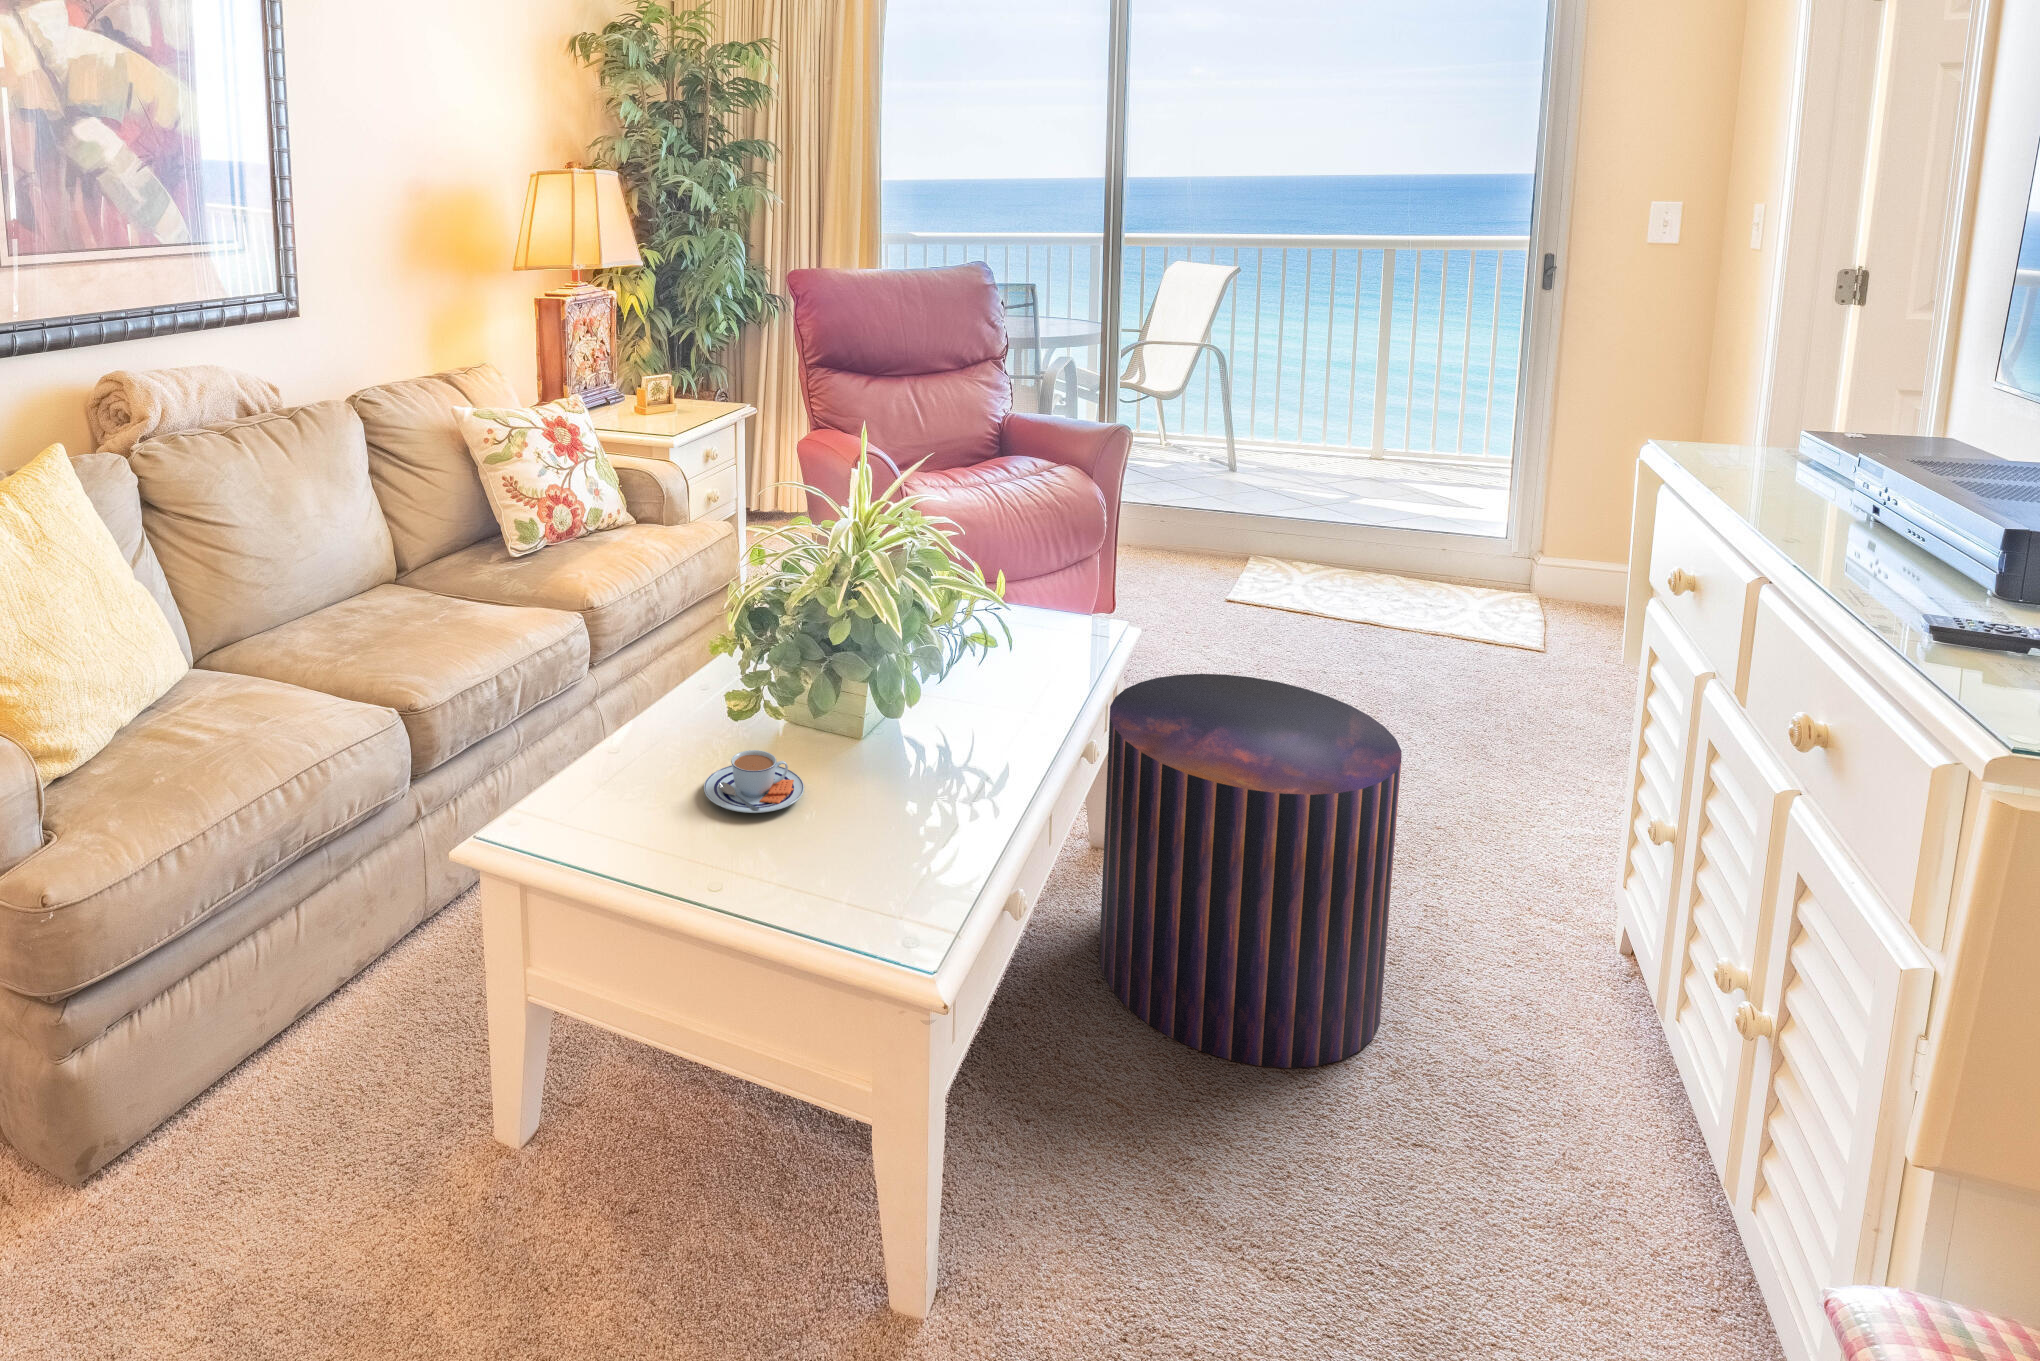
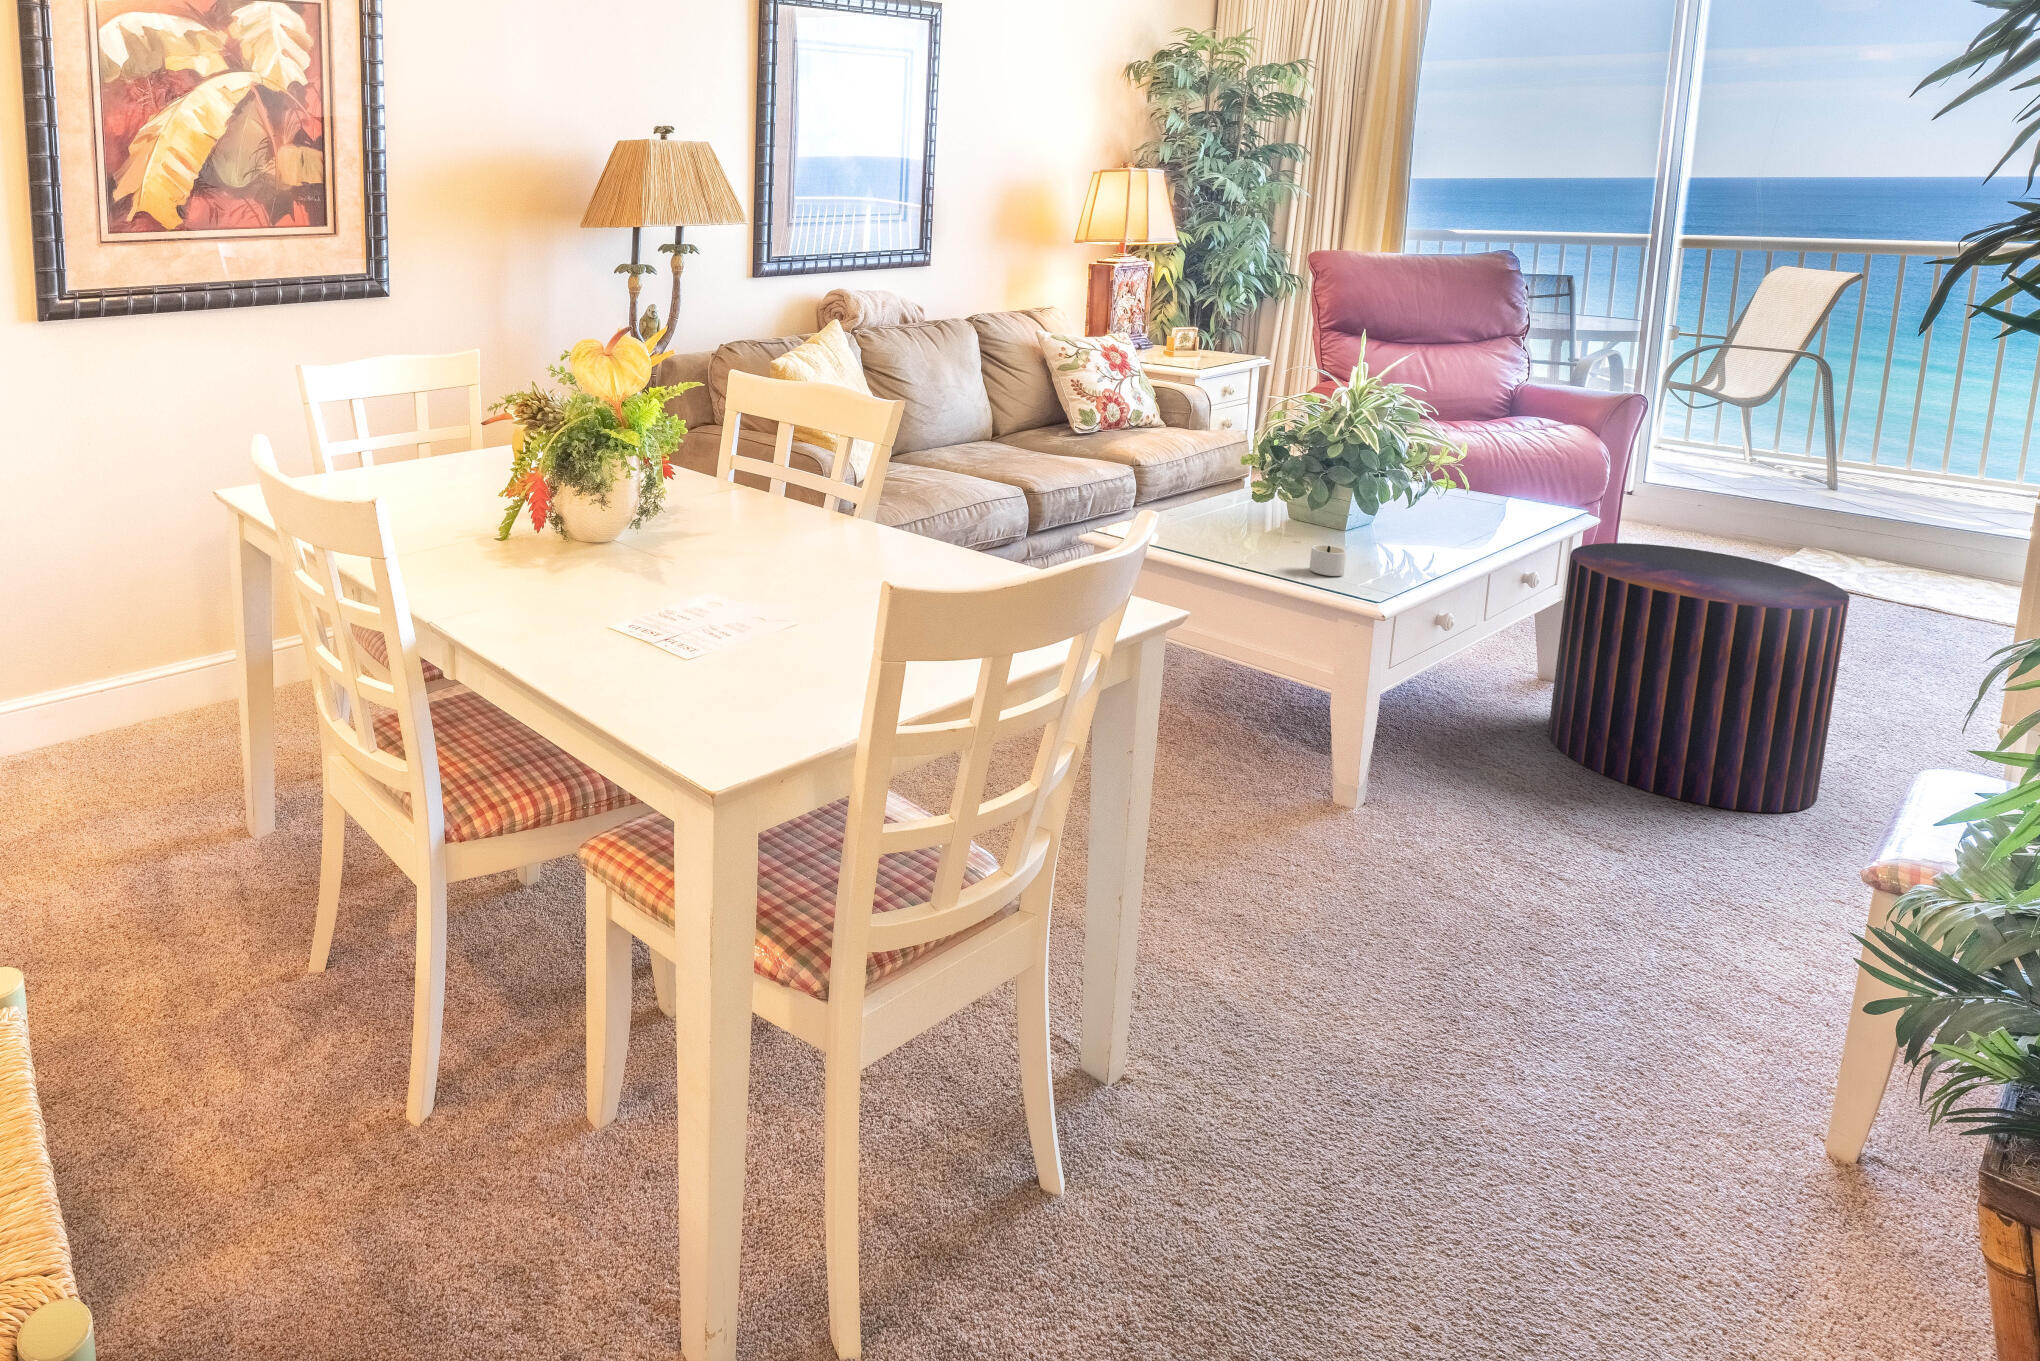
teacup: present [704,750,804,813] -> none [1239,521,1311,552]
candle: none [803,803,876,864] -> present [1310,545,1346,576]

